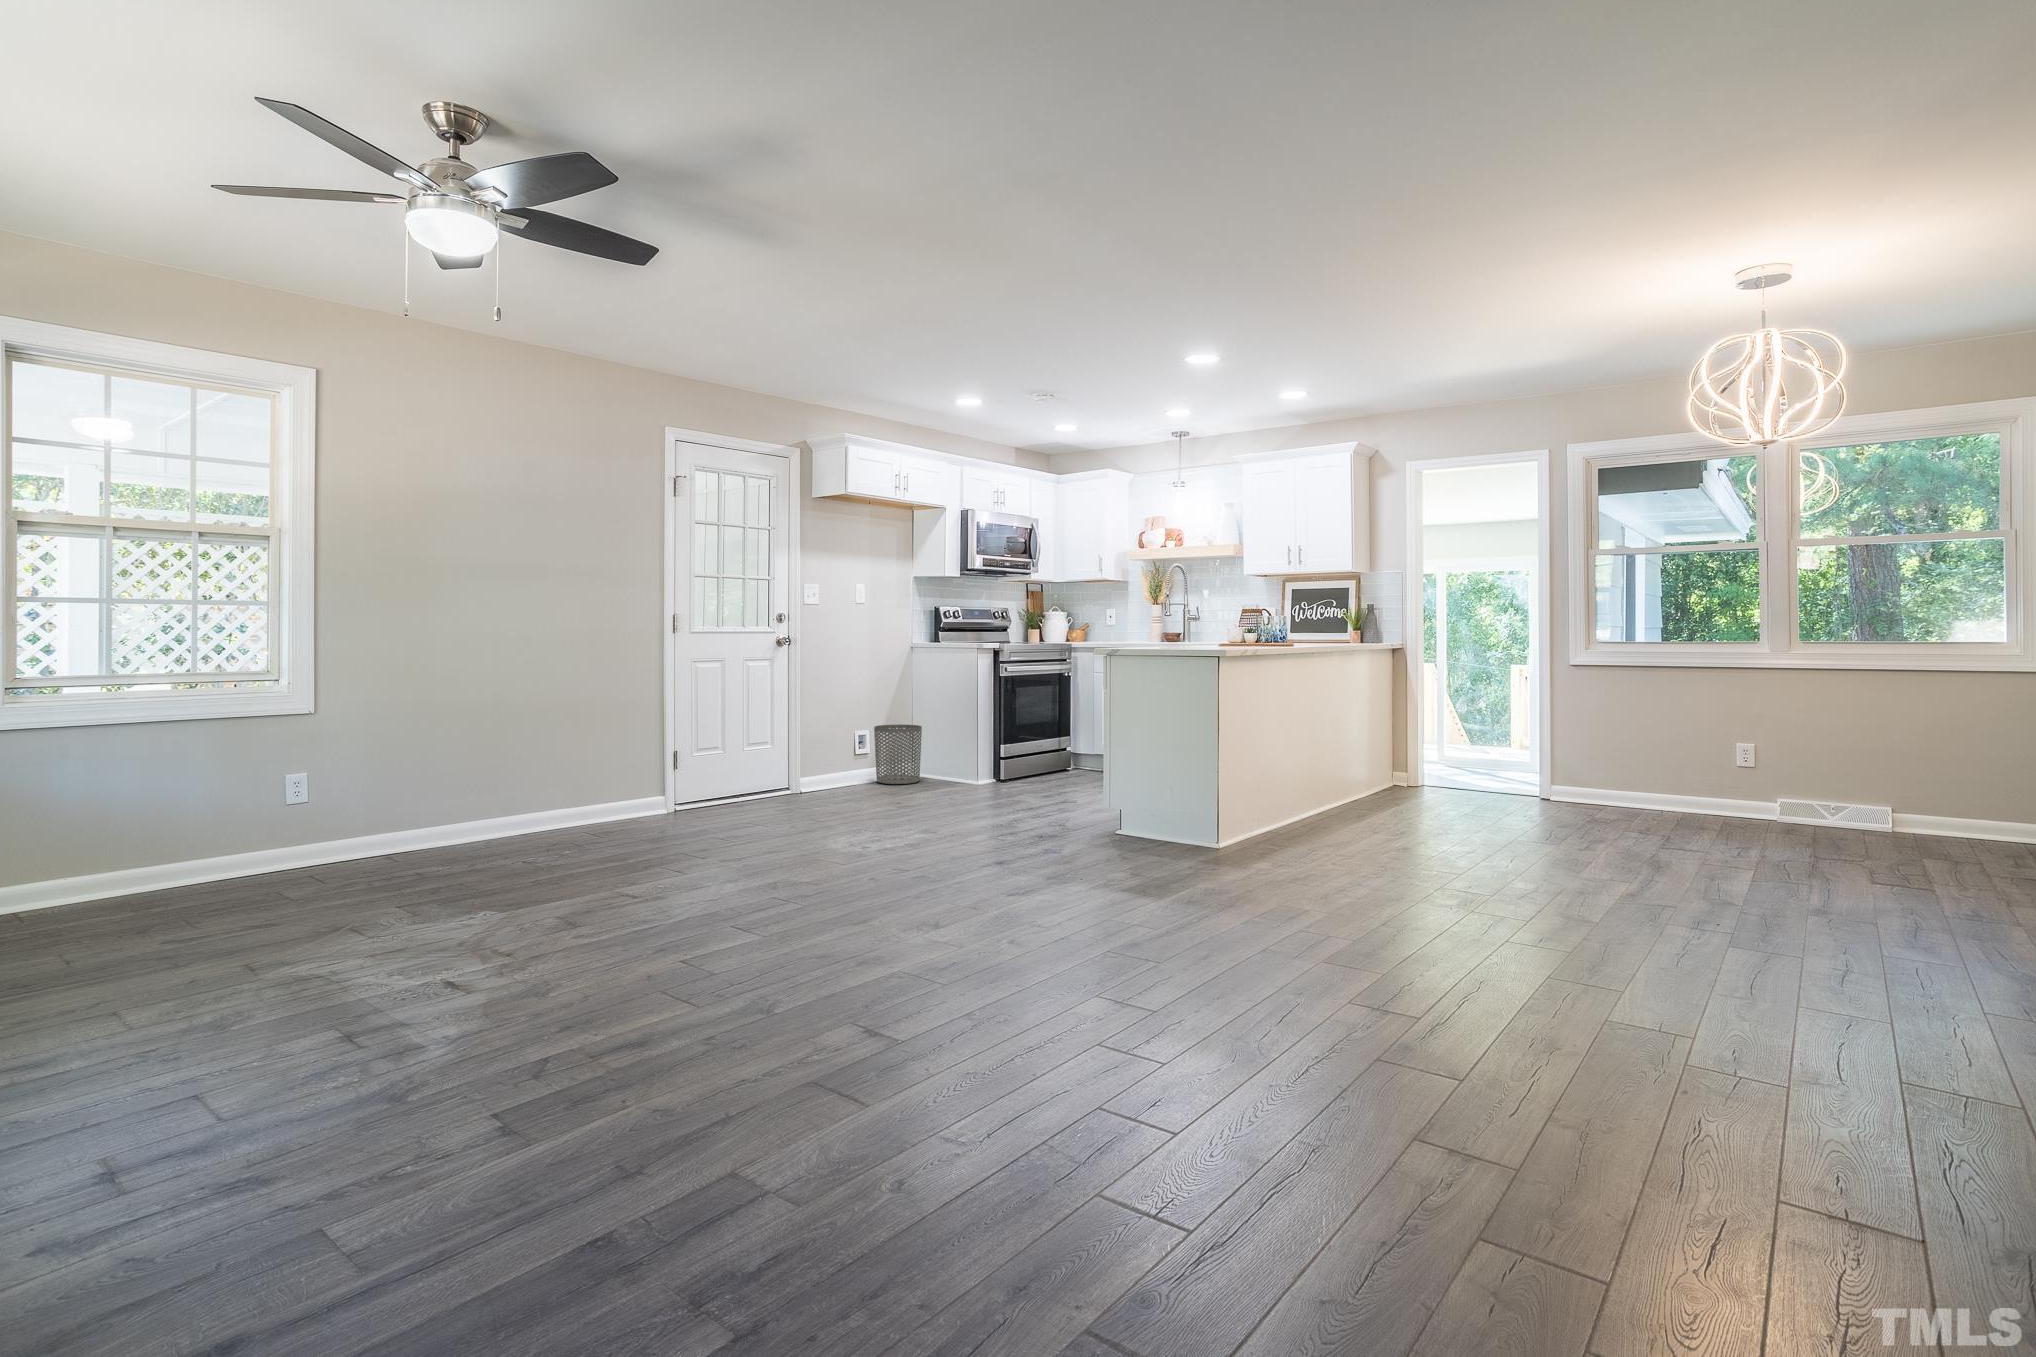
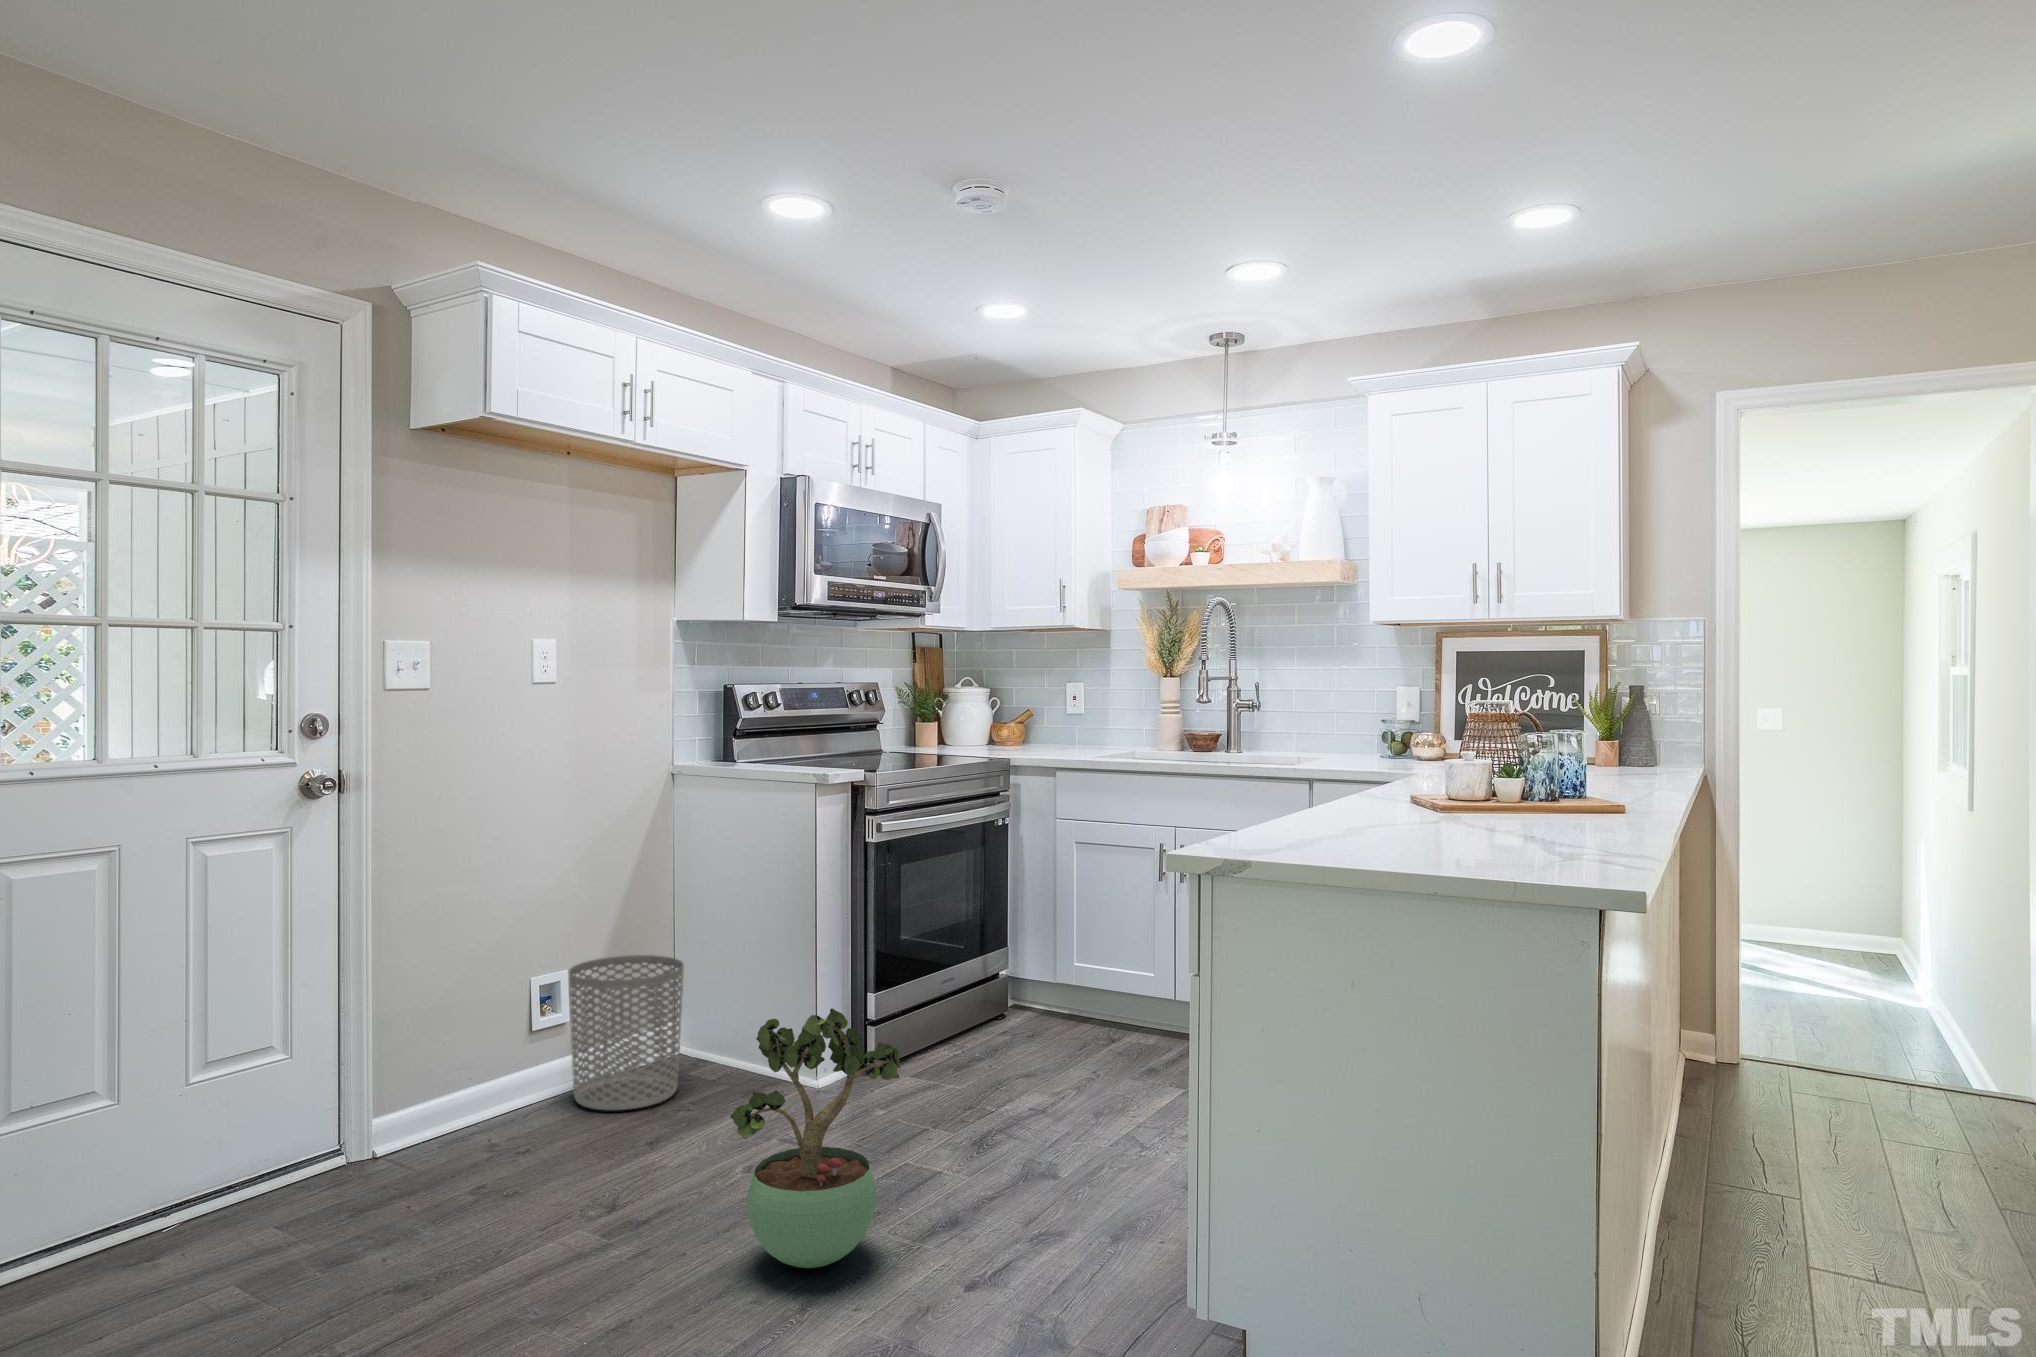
potted plant: none [947,718,1009,812] -> present [731,1009,901,1268]

